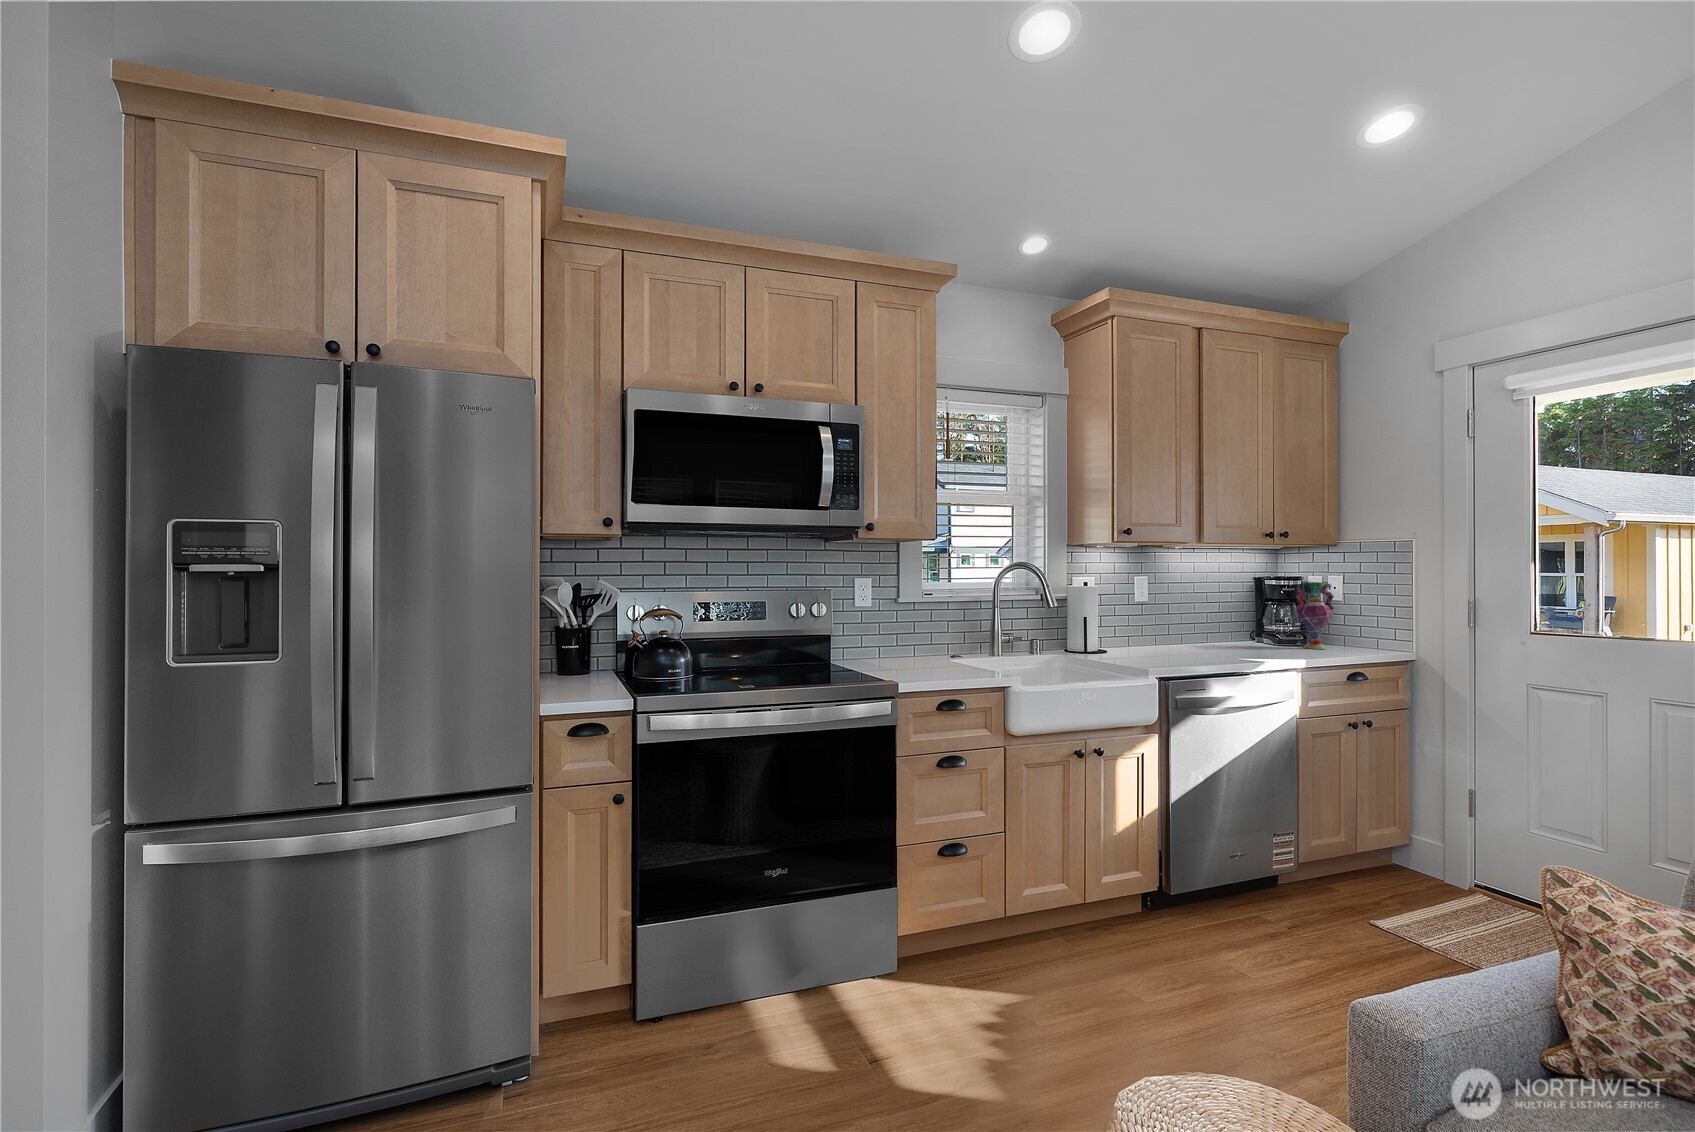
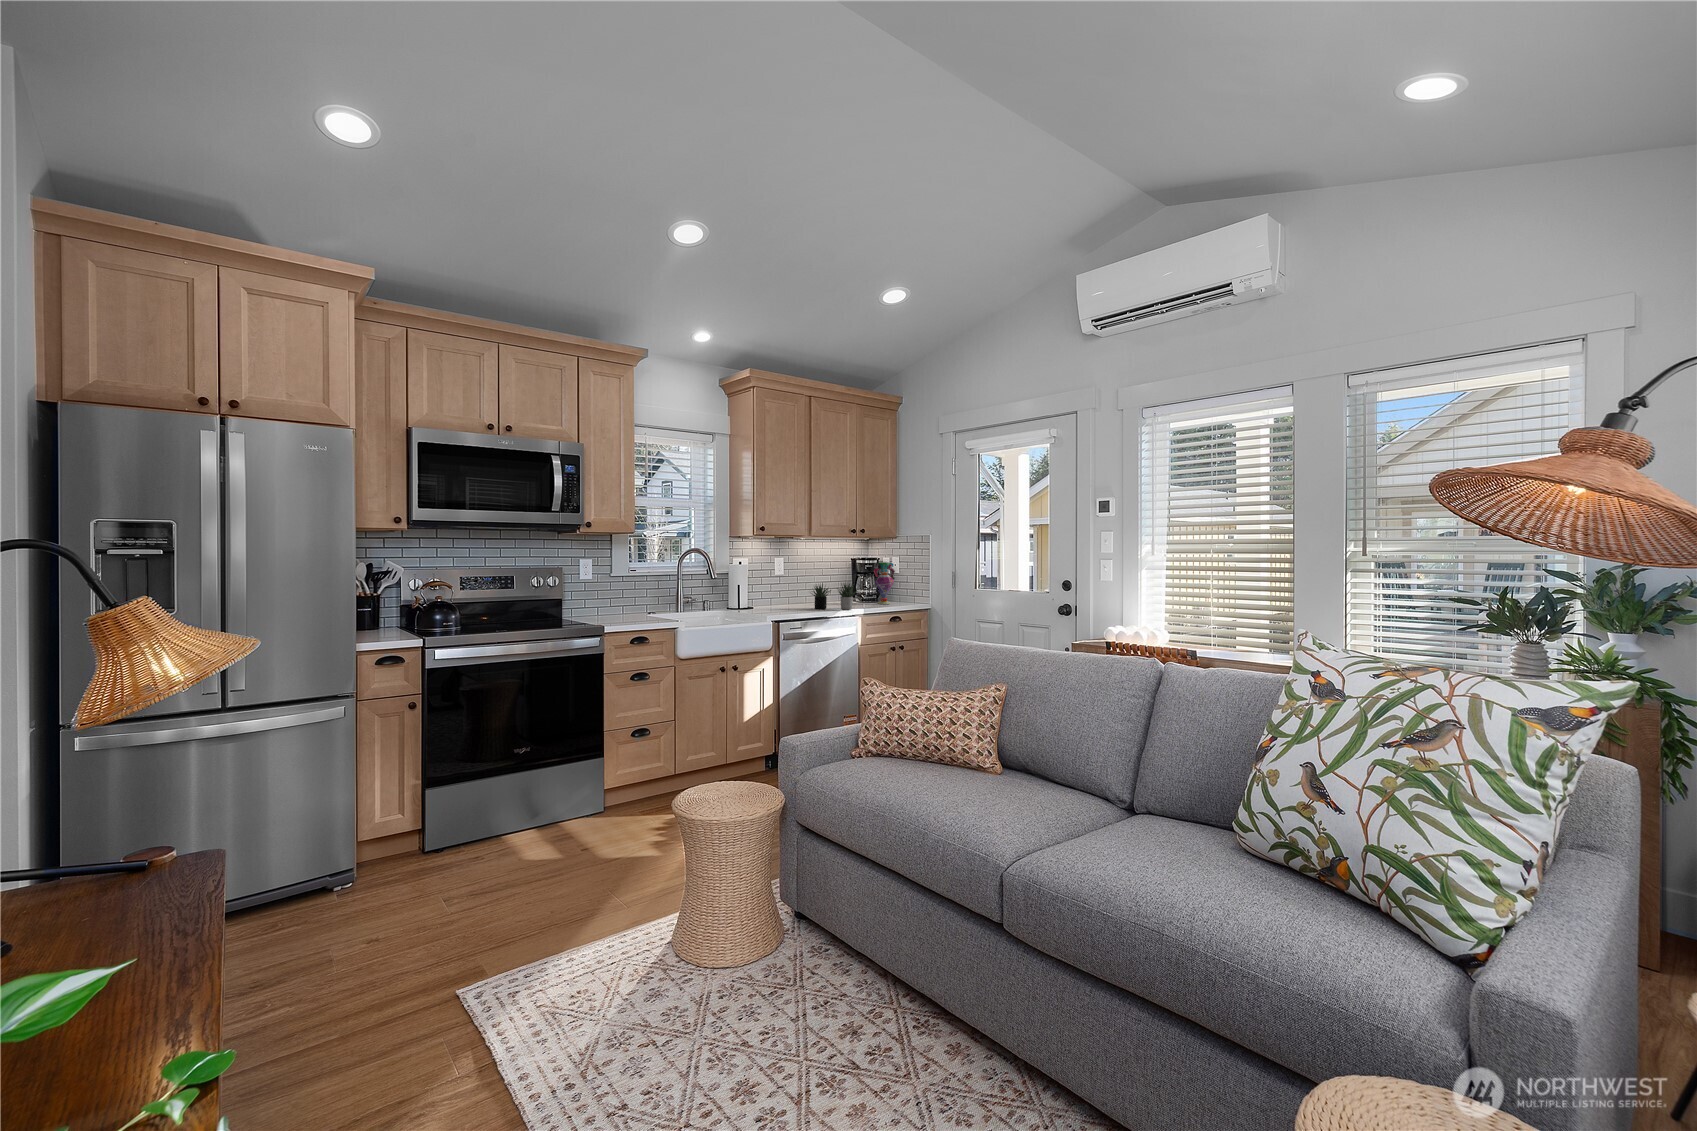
succulent plant: none [1195,610,1288,658] -> present [812,583,857,610]

